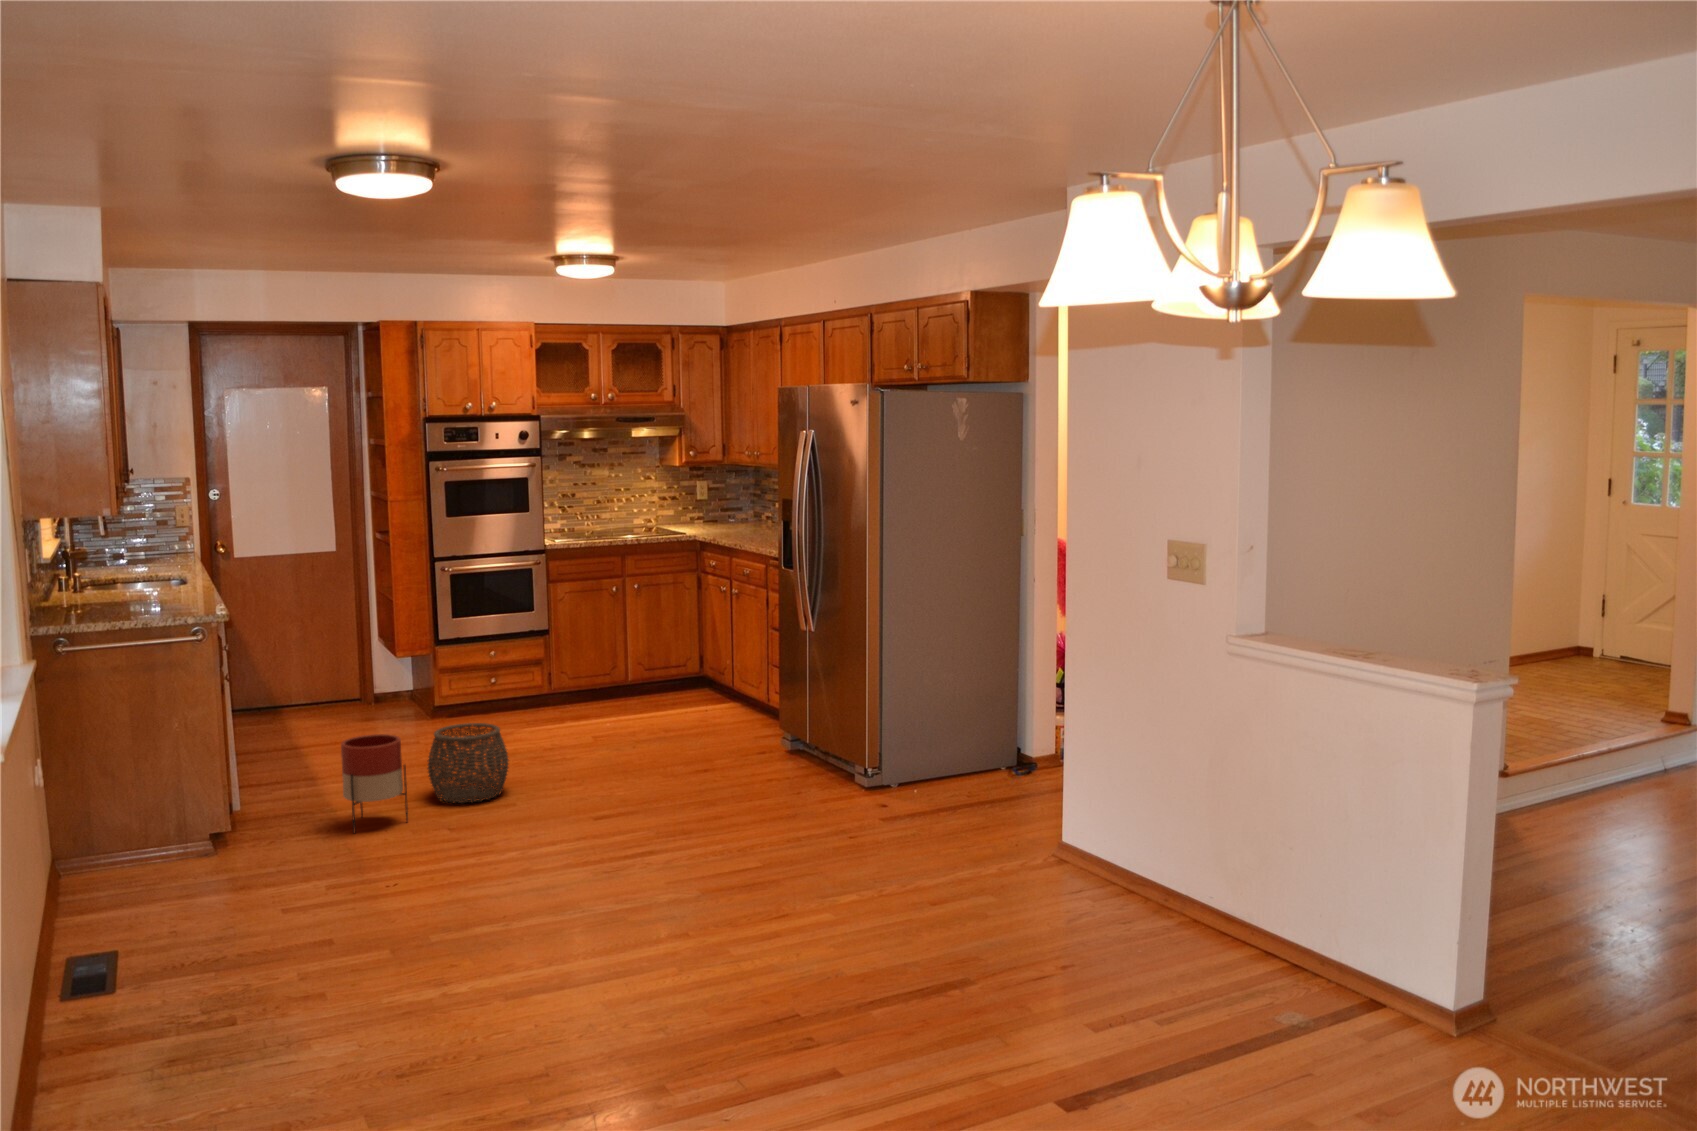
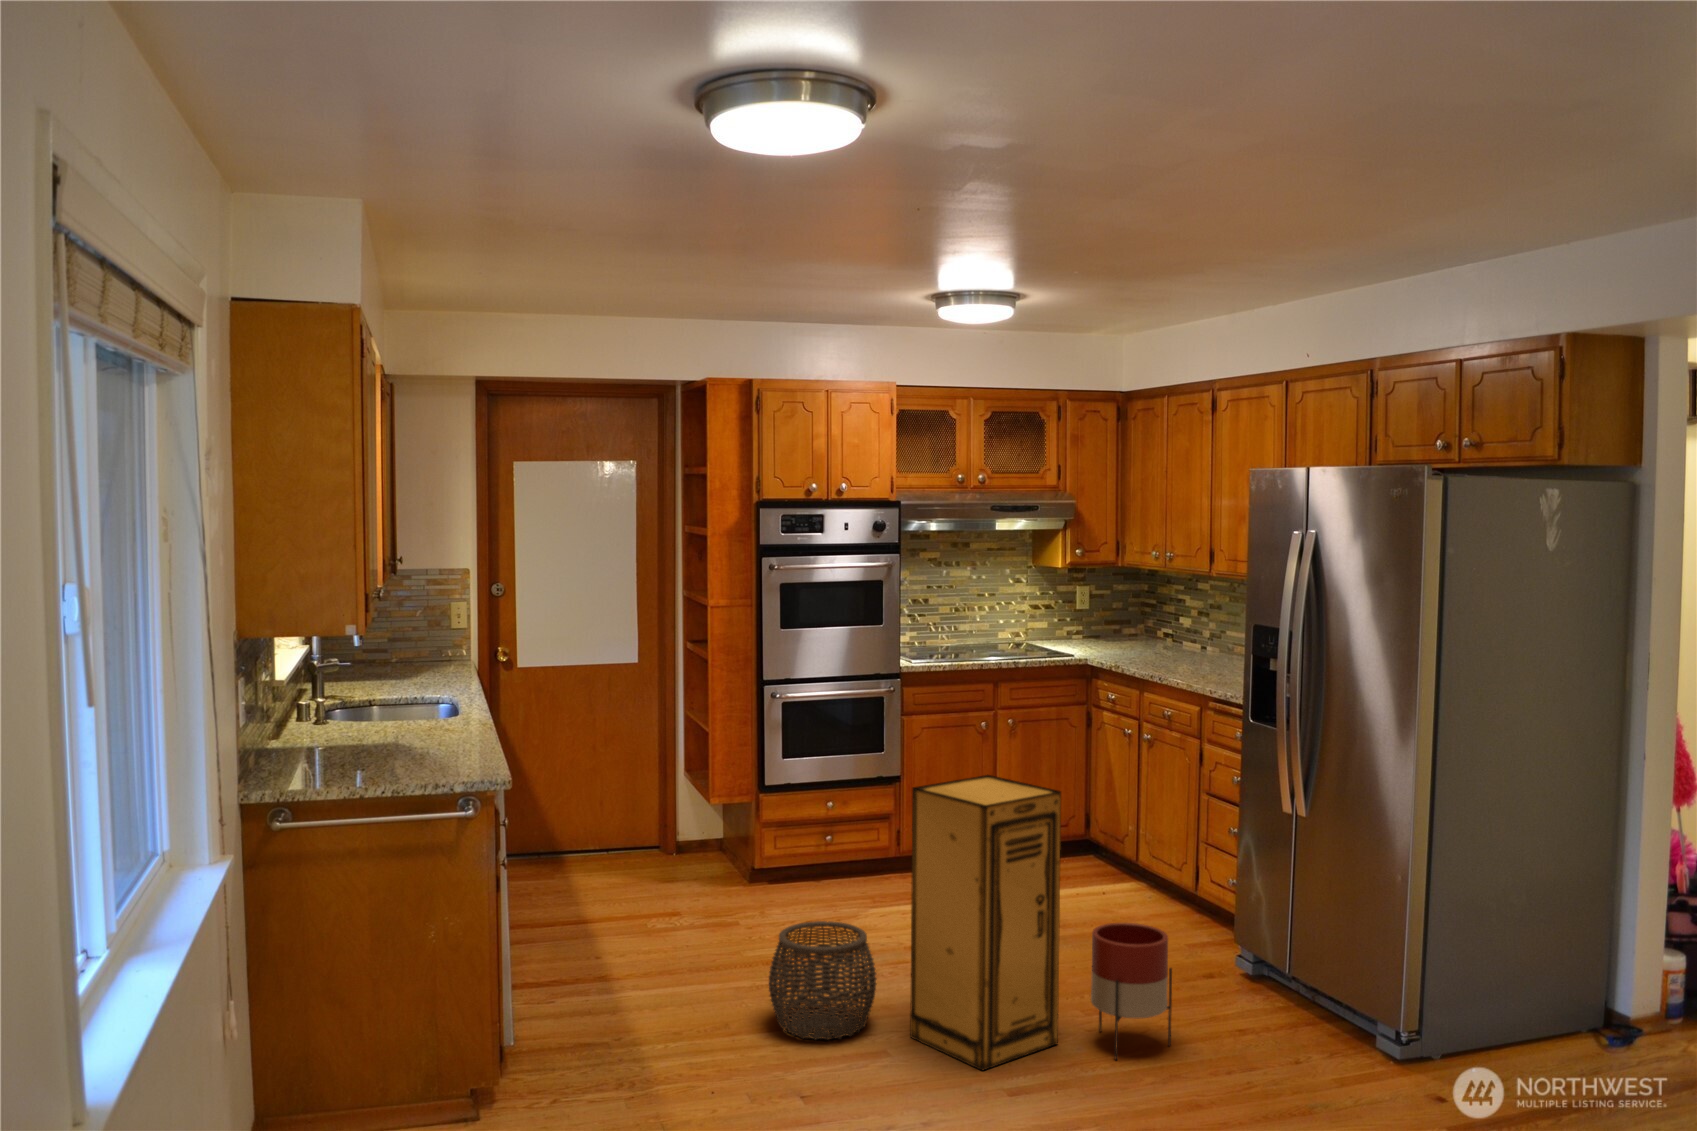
storage cabinet: none [527,611,638,812] -> present [910,775,1061,1070]
planter: present [341,734,408,833] -> present [1091,923,1172,1060]

